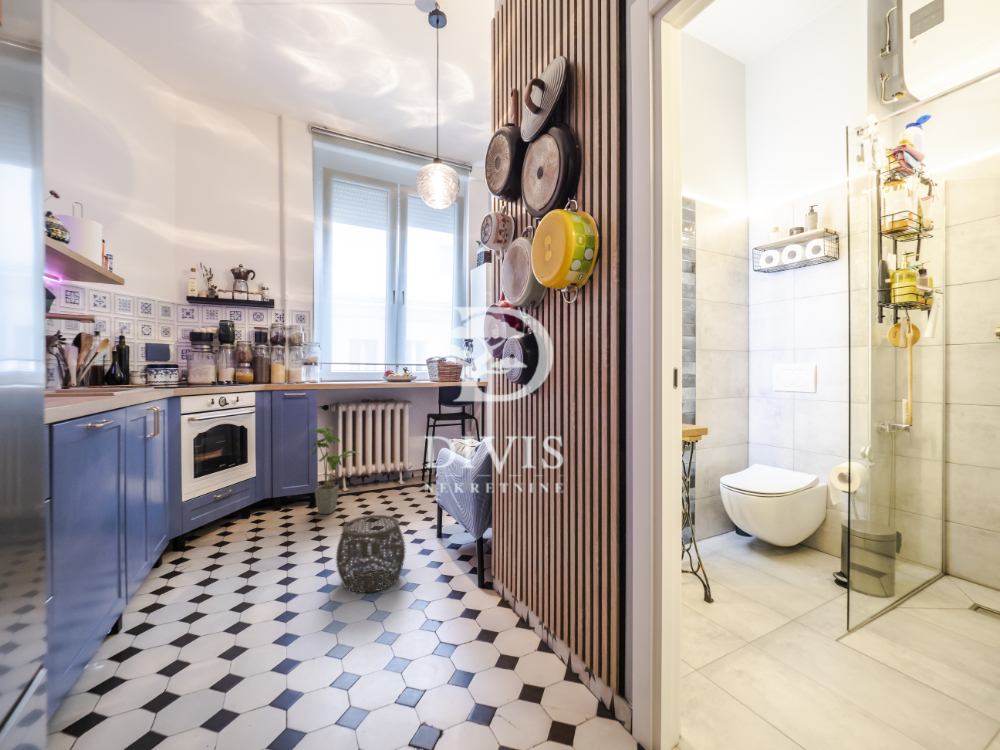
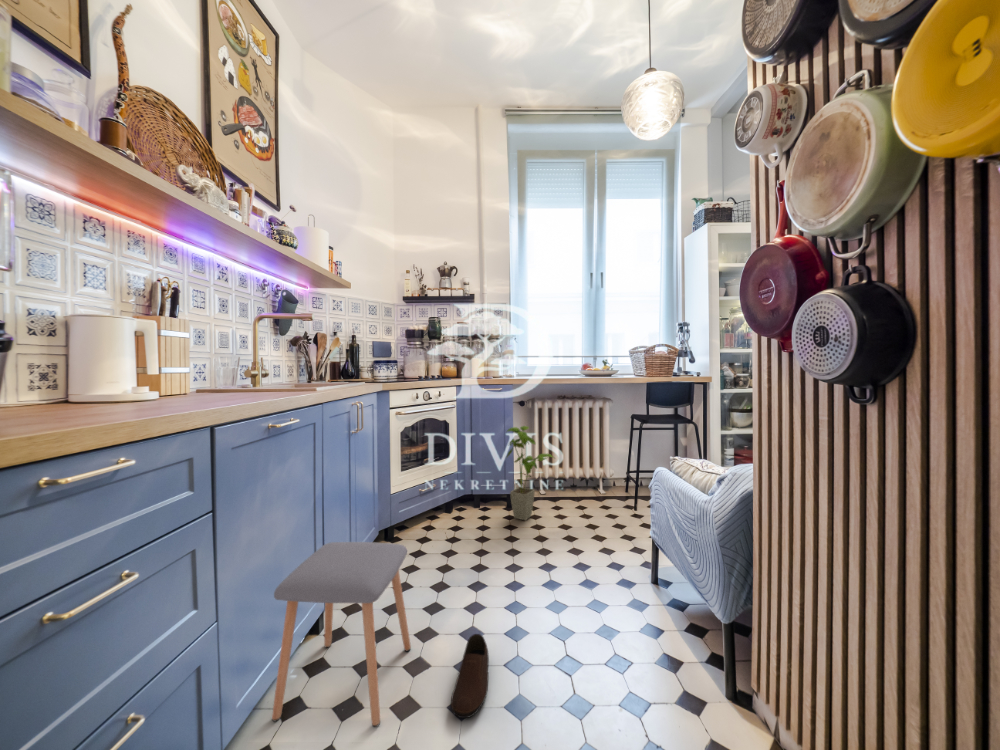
woven basket: present [336,515,406,593] -> none [526,549,615,661]
stool: none [88,526,227,694] -> present [272,542,411,727]
shoe: none [274,589,305,642] -> present [451,634,489,718]

